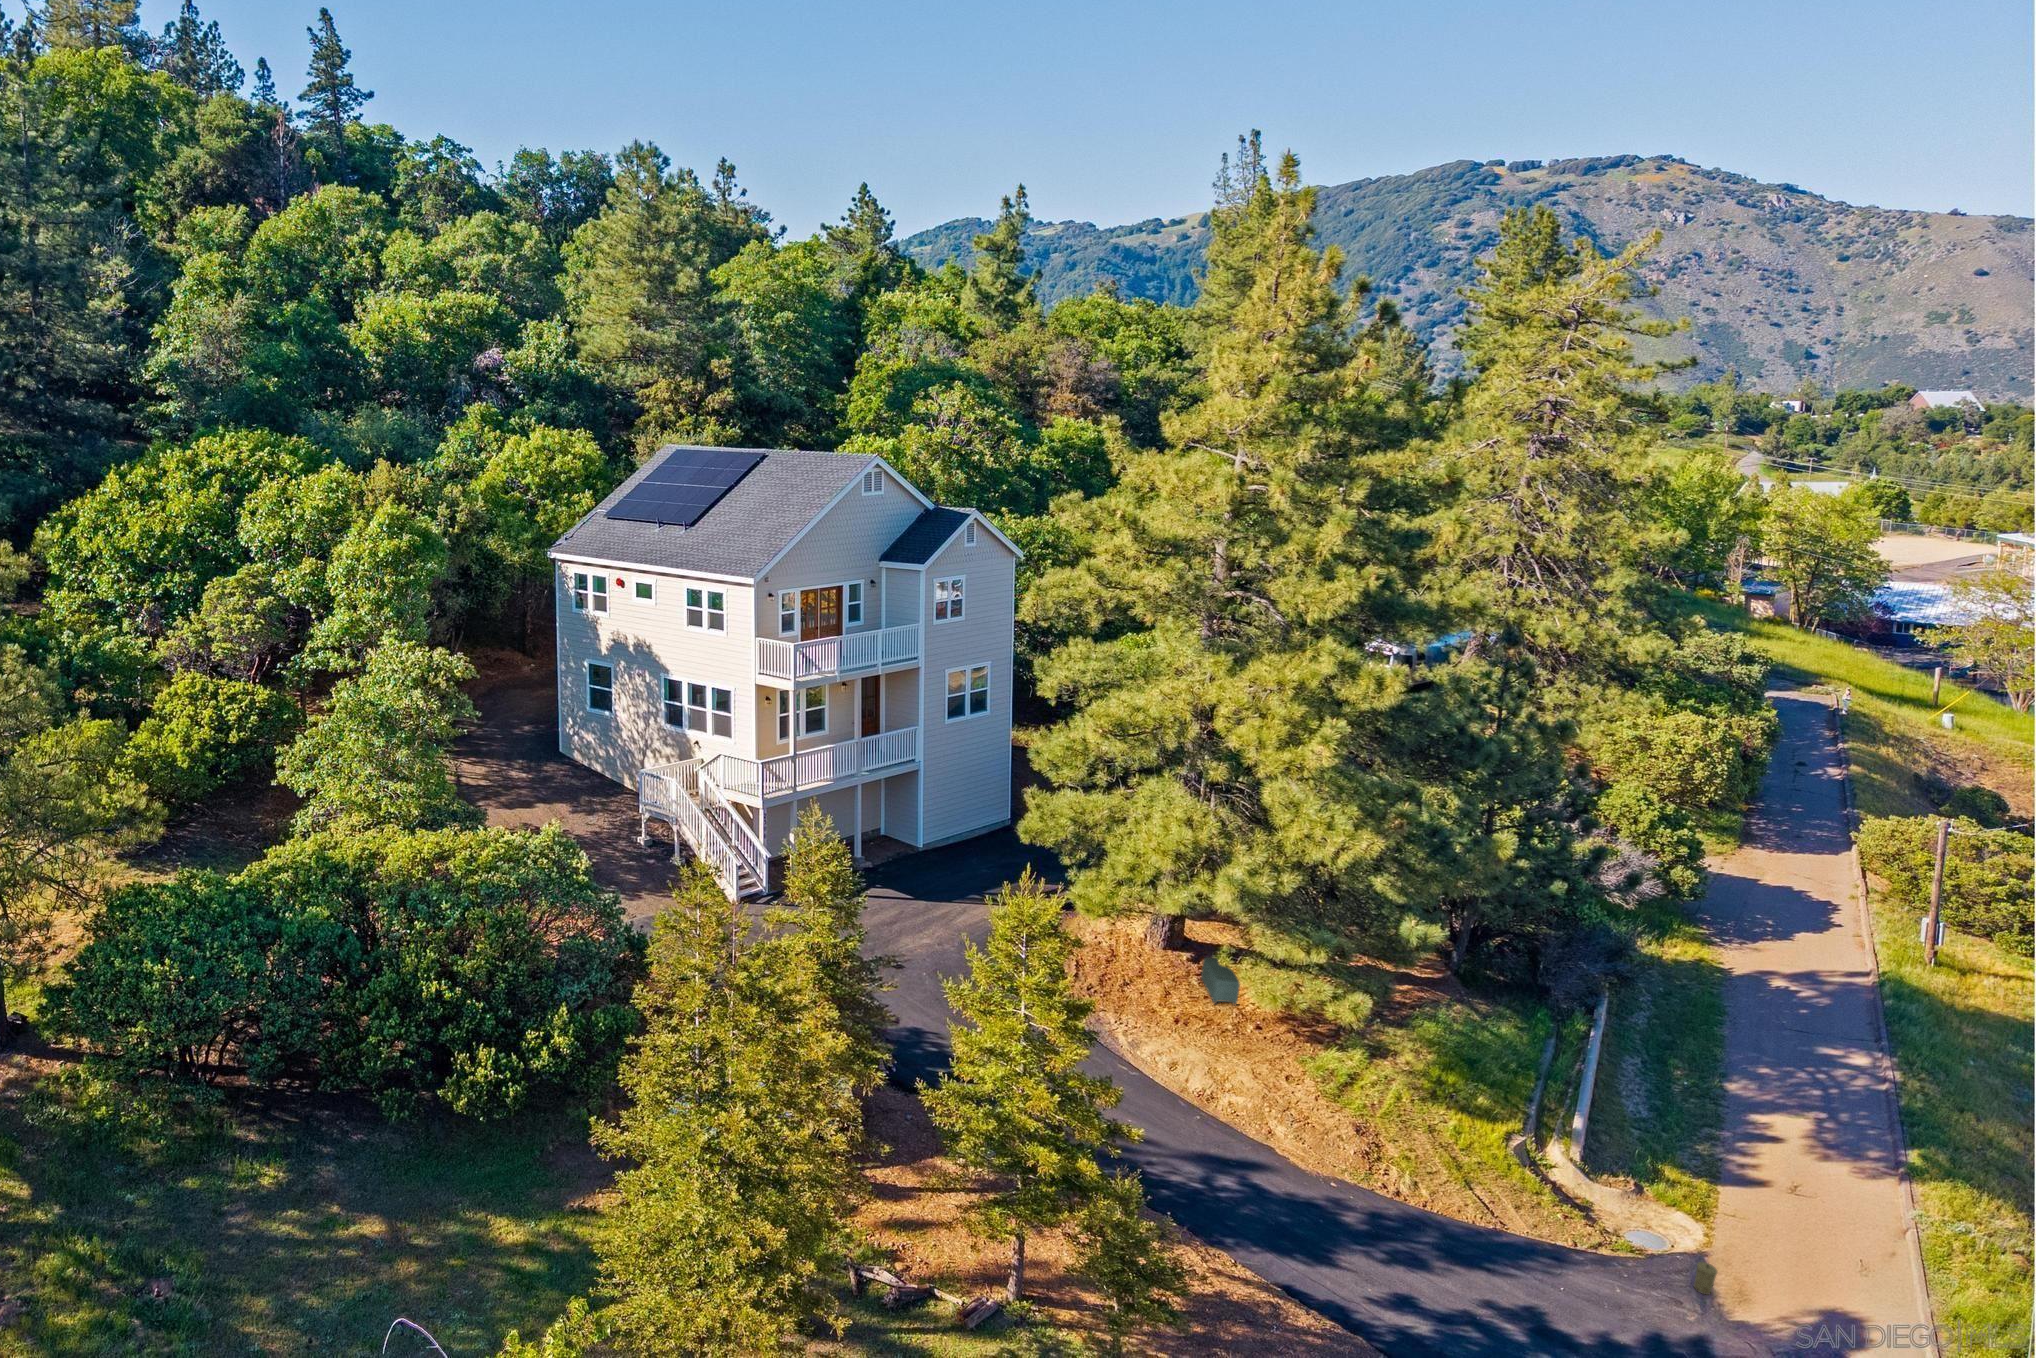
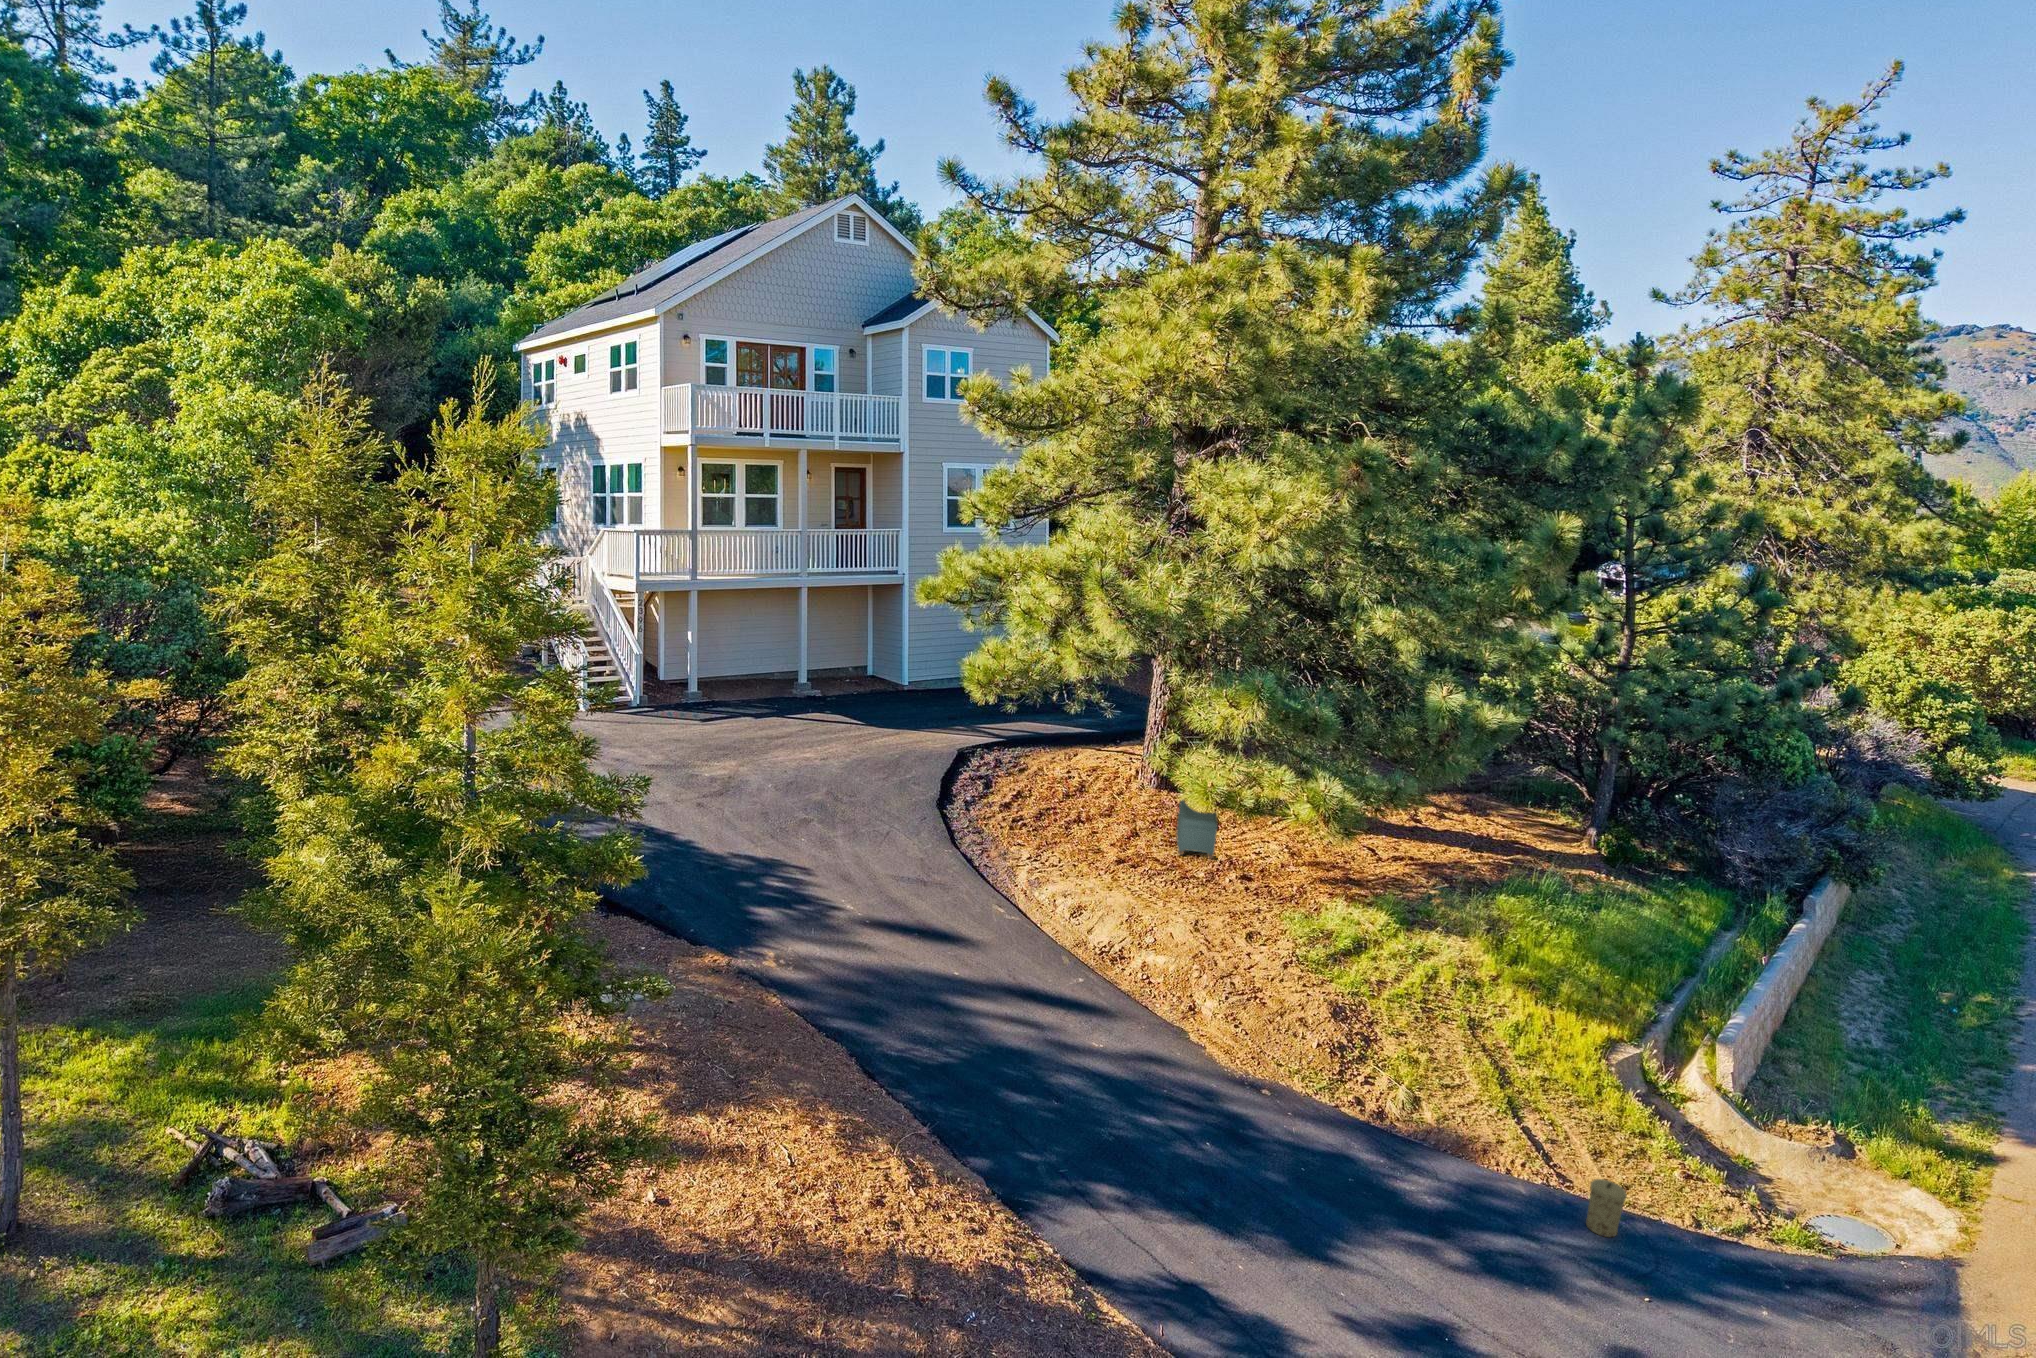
trash can: present [1694,1262,1717,1295] -> present [1586,1179,1627,1237]

